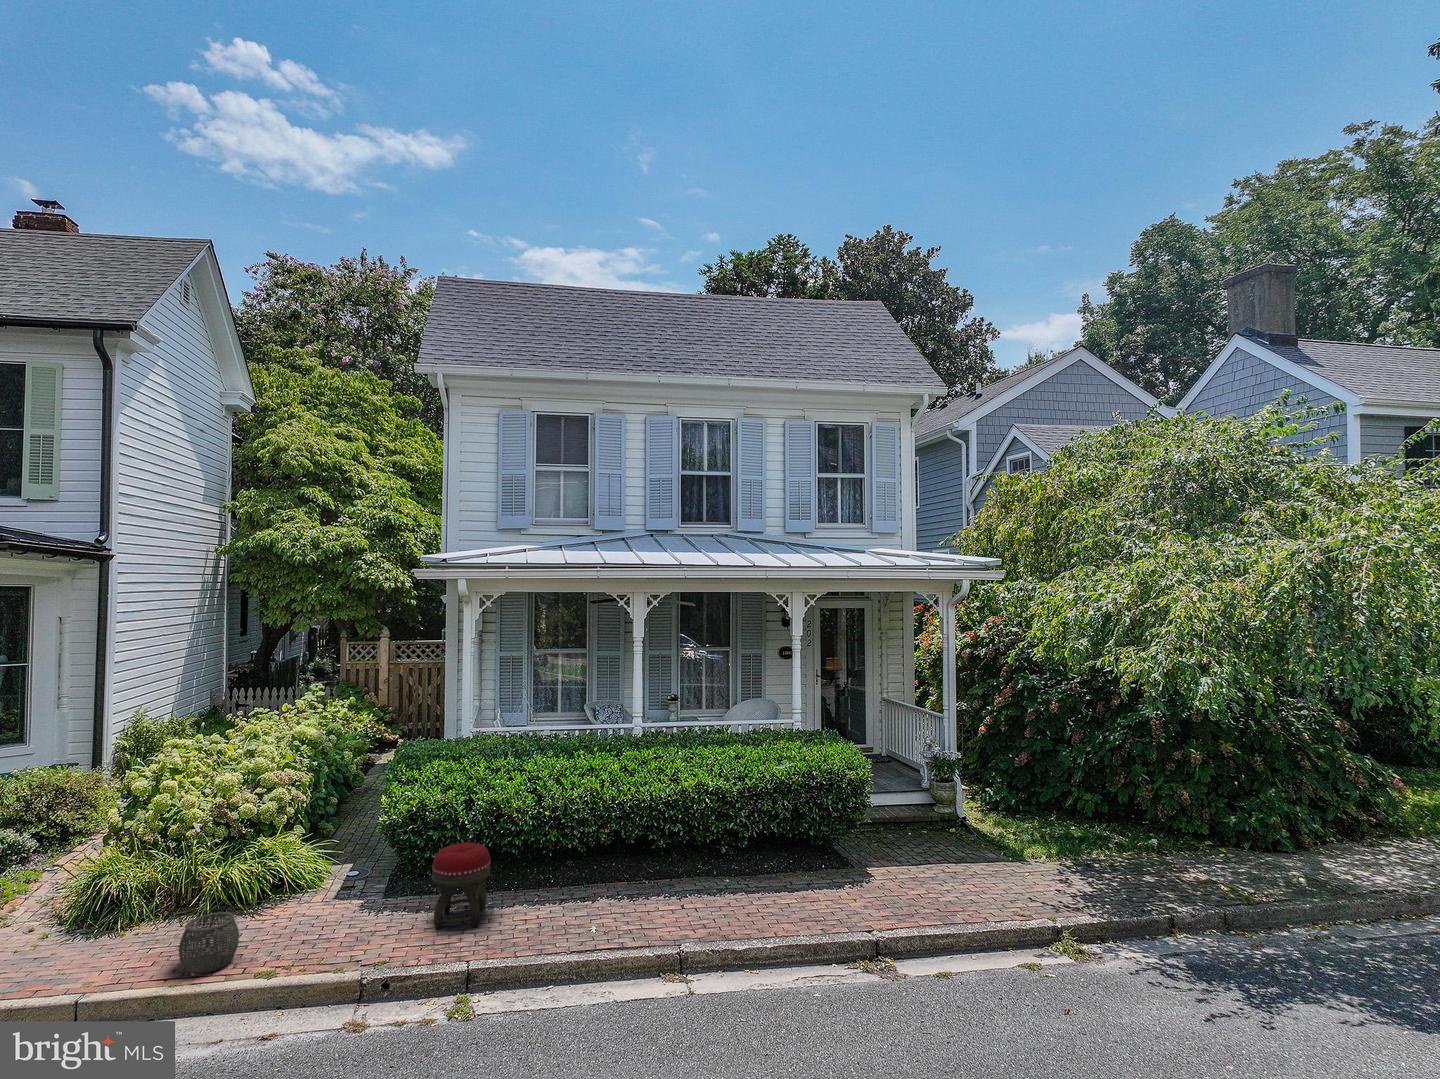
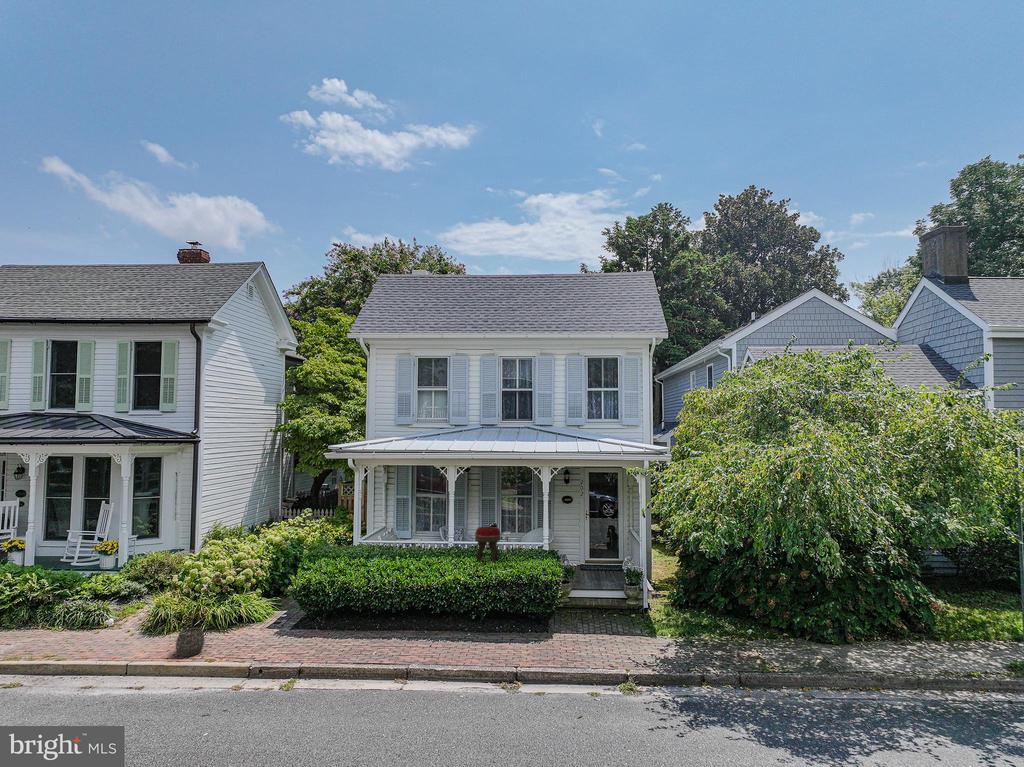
footstool: present [432,842,491,930] -> present [475,526,500,562]

